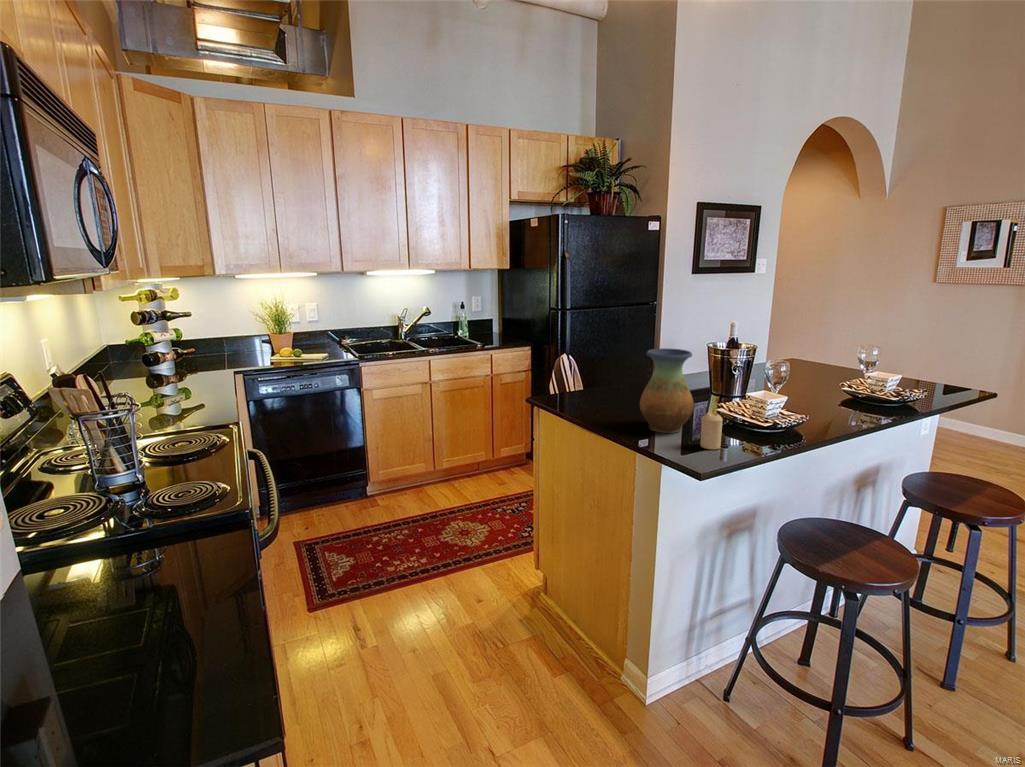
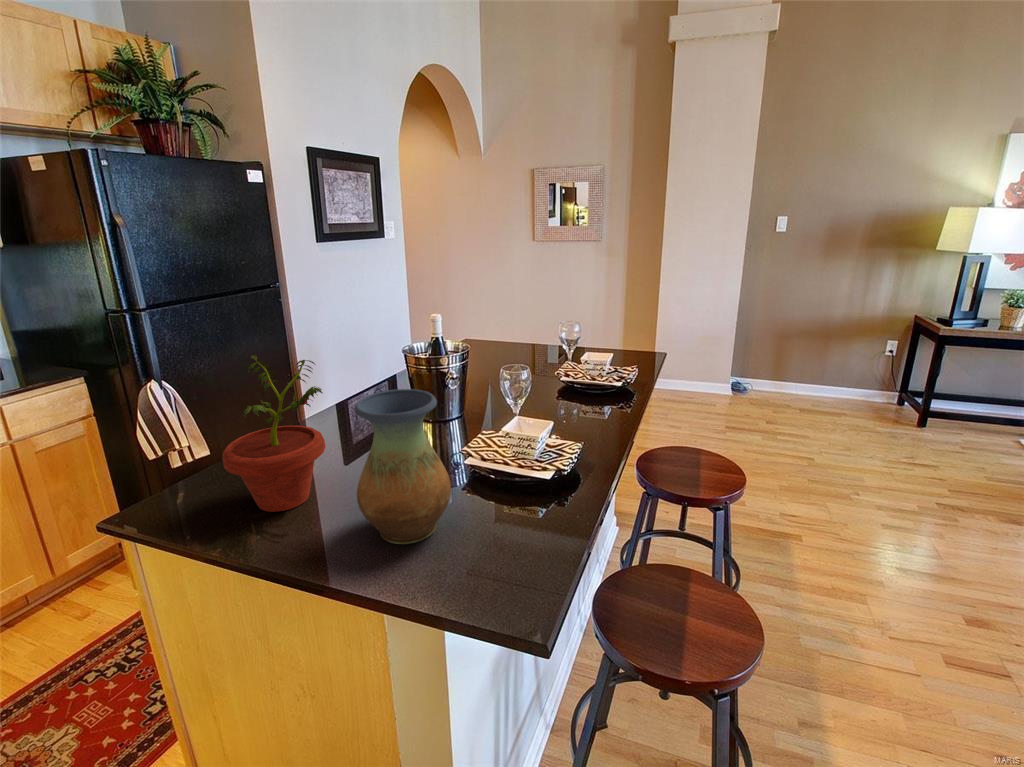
potted plant: none [584,325,641,410] -> present [223,355,326,512]
candle: present [700,412,723,449] -> none [487,497,521,562]

